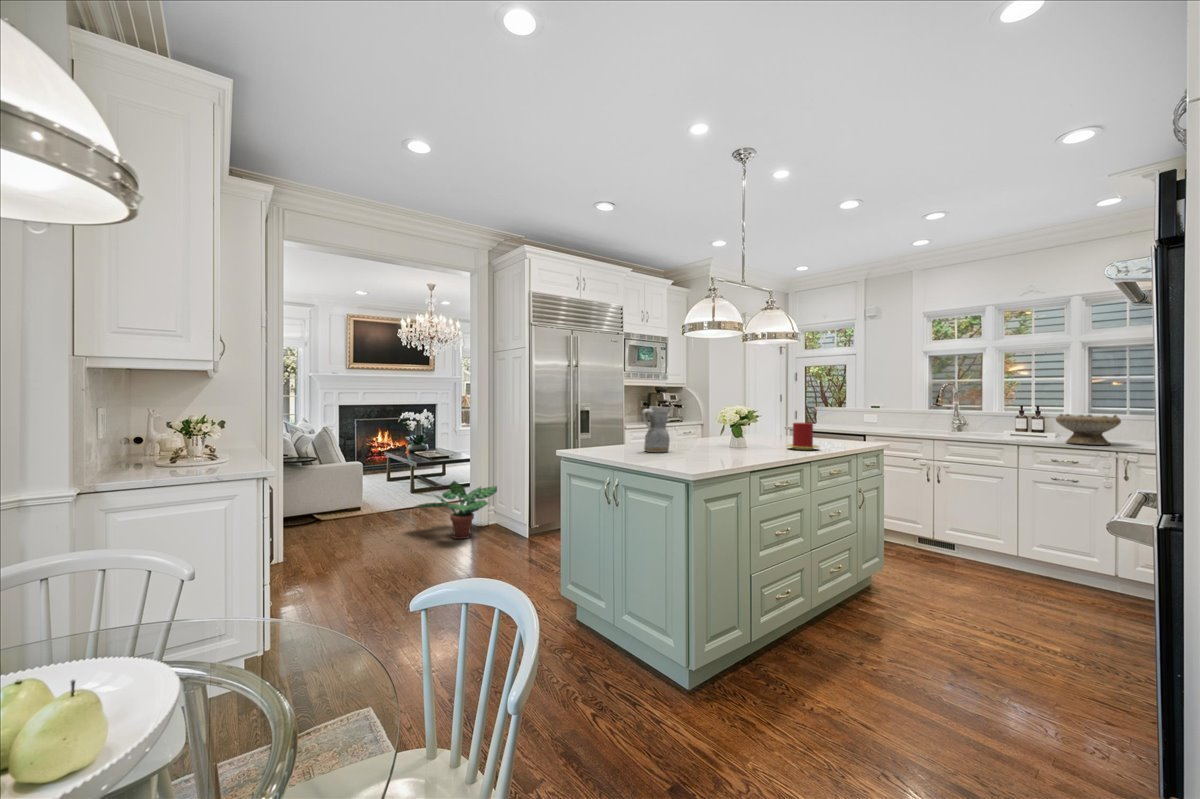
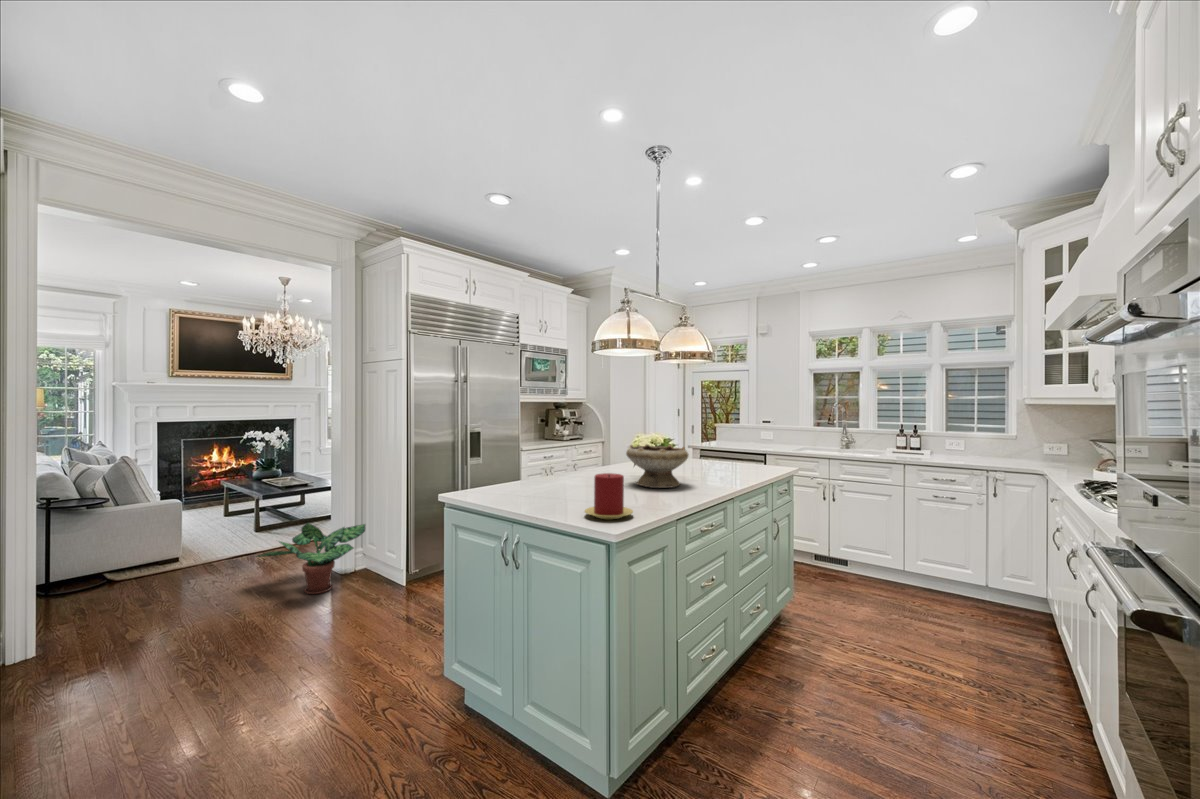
ceramic pitcher: present [642,406,670,452] -> none [546,438,579,493]
bowl: present [1056,414,1121,445] -> present [626,444,689,488]
candle: present [787,423,819,450] -> present [585,473,633,519]

